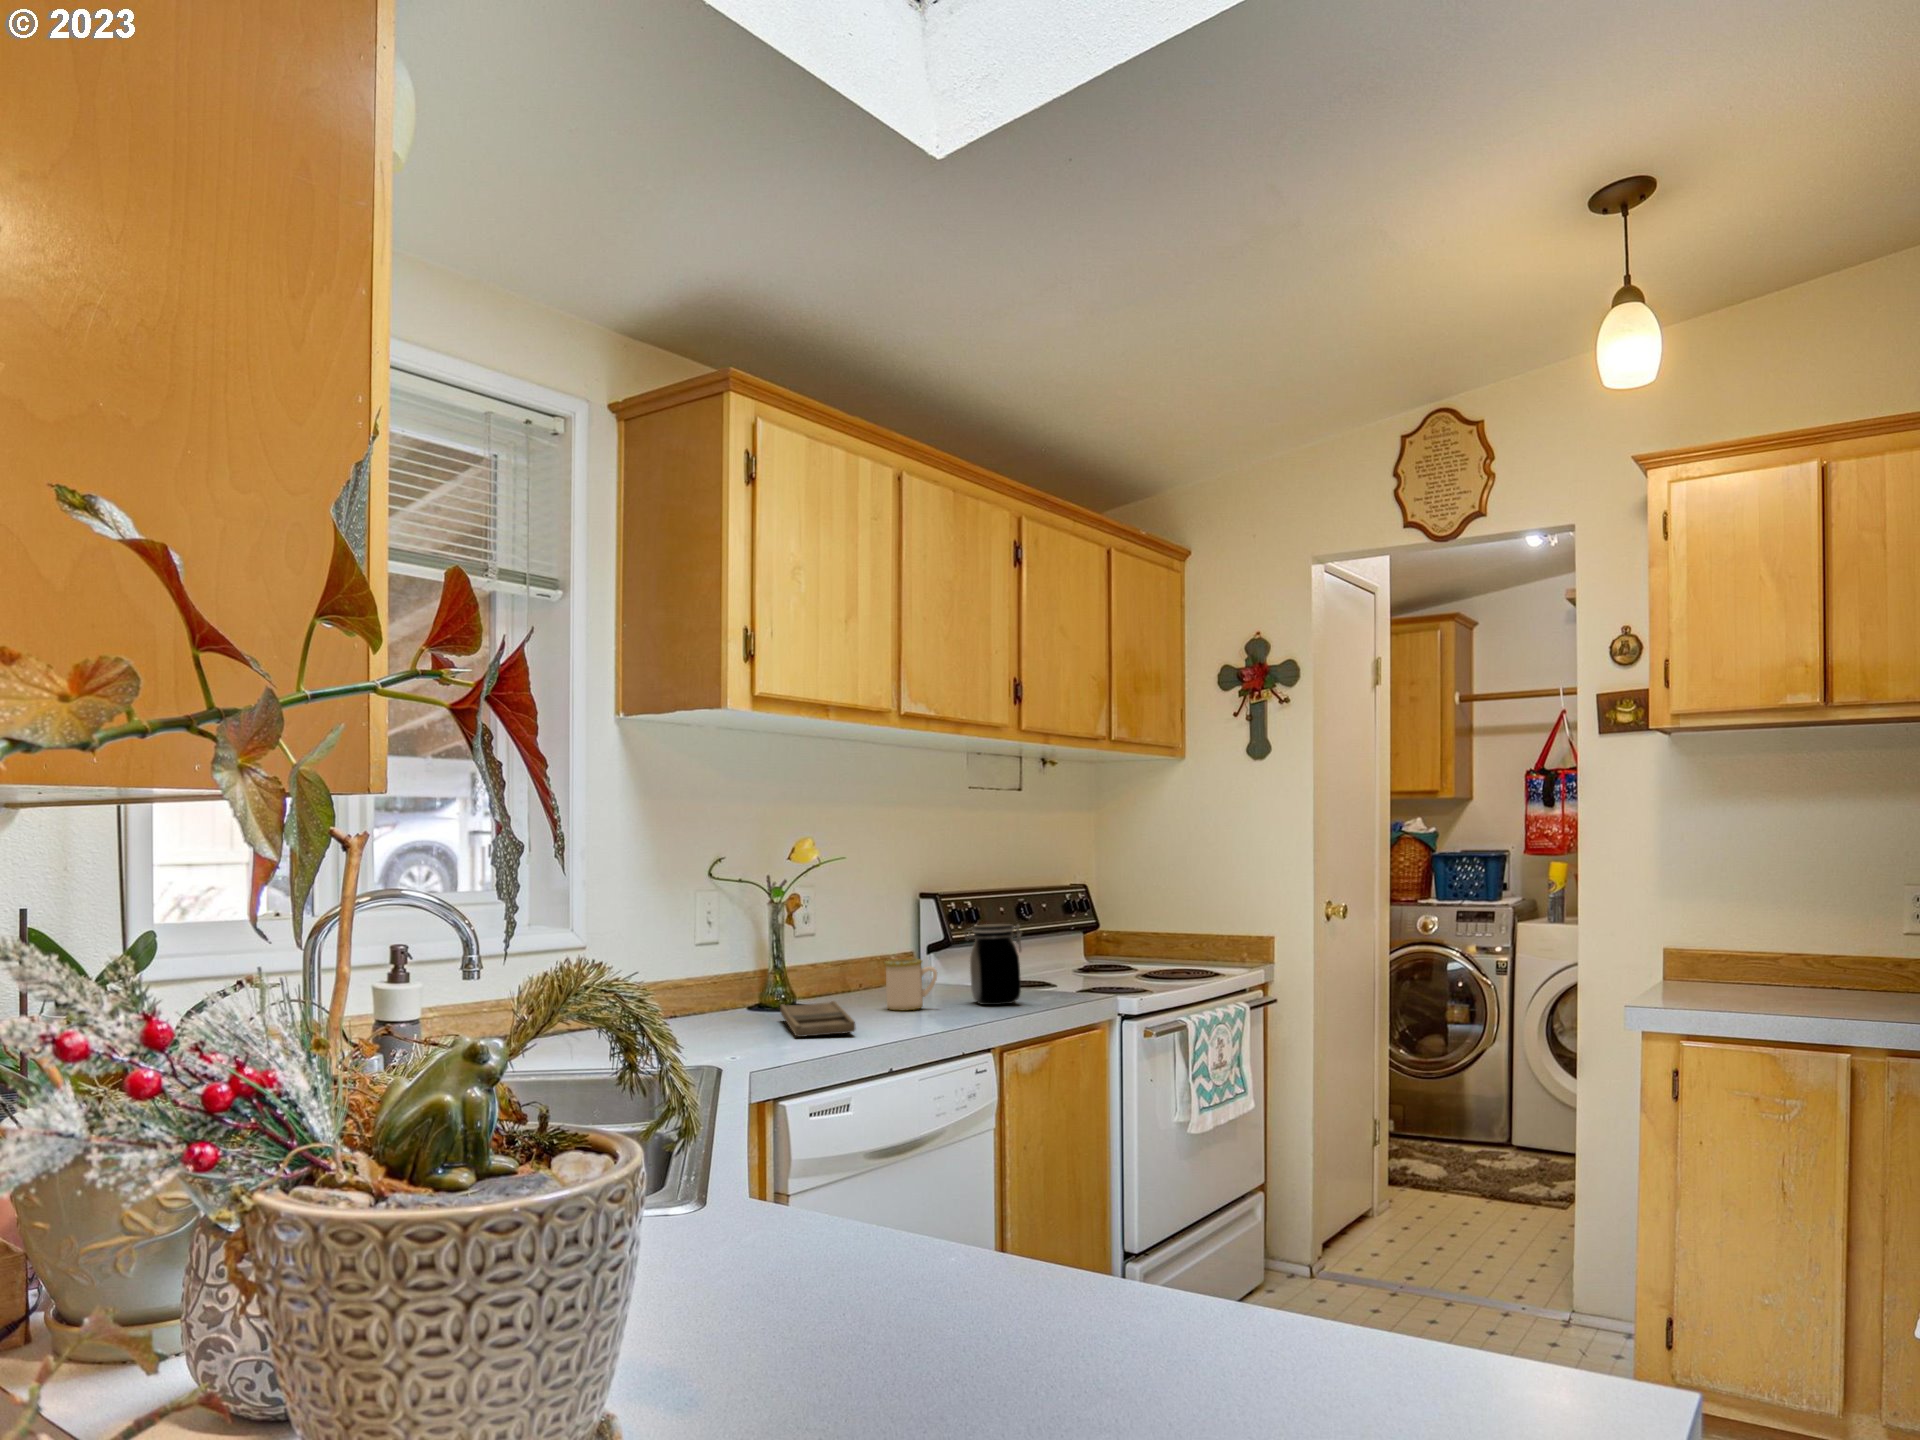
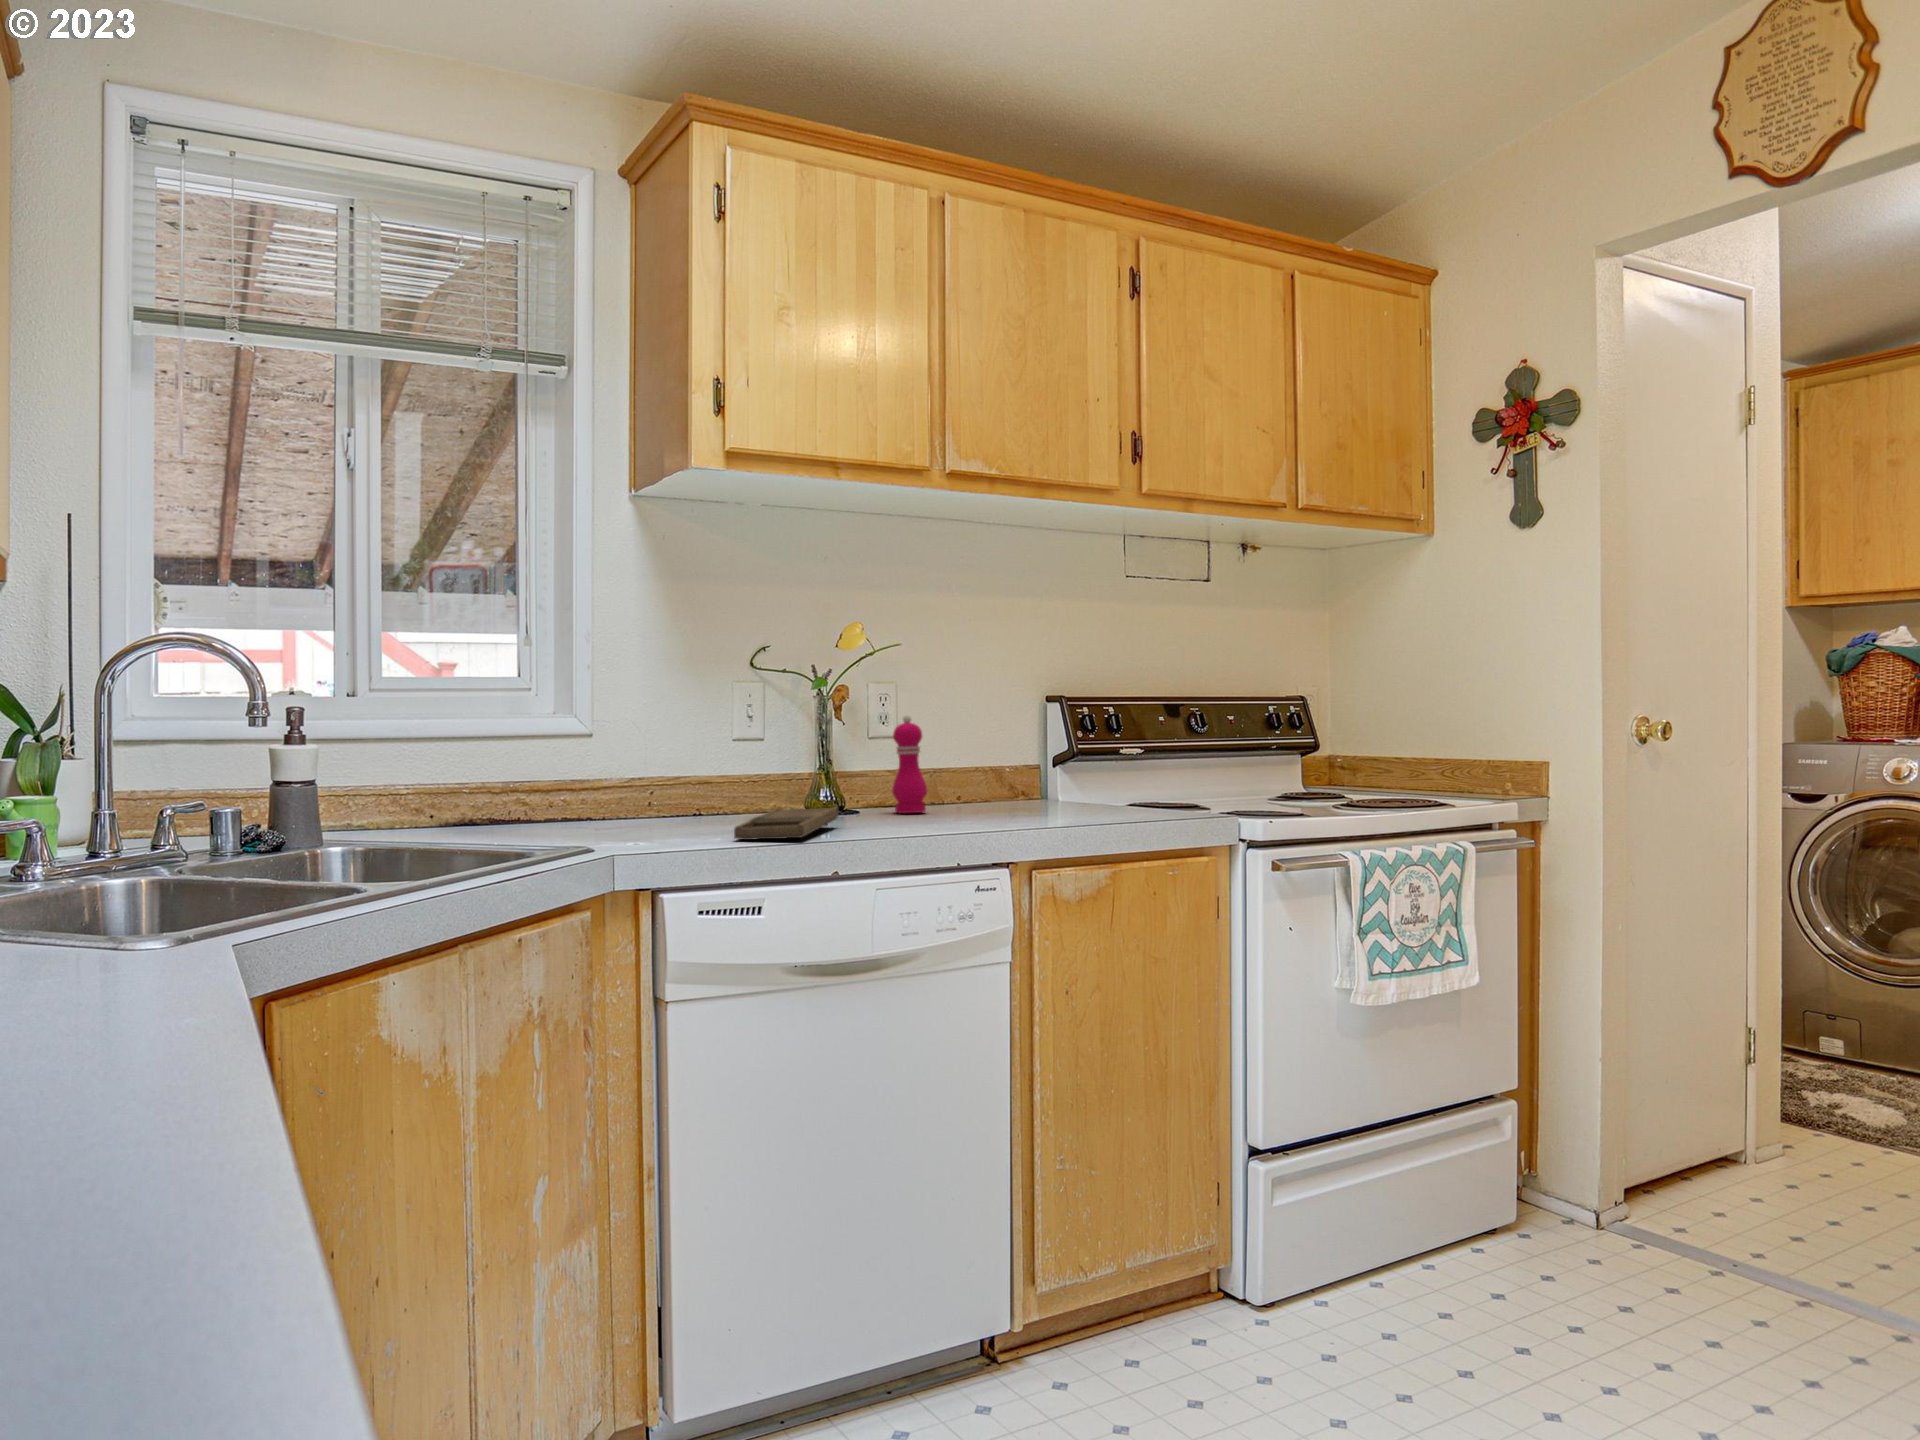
pepper mill: none [831,915,861,1001] -> present [892,715,927,813]
jar: present [964,924,1022,1005] -> none [1033,726,1100,822]
mug: present [885,959,937,1010] -> none [923,765,985,823]

